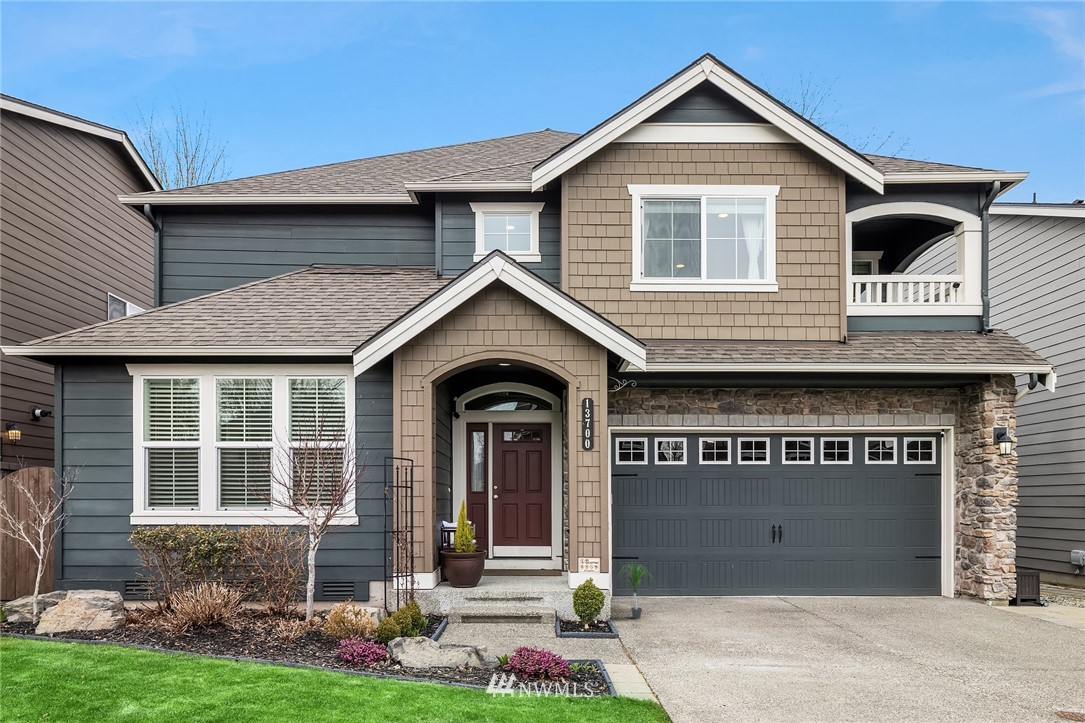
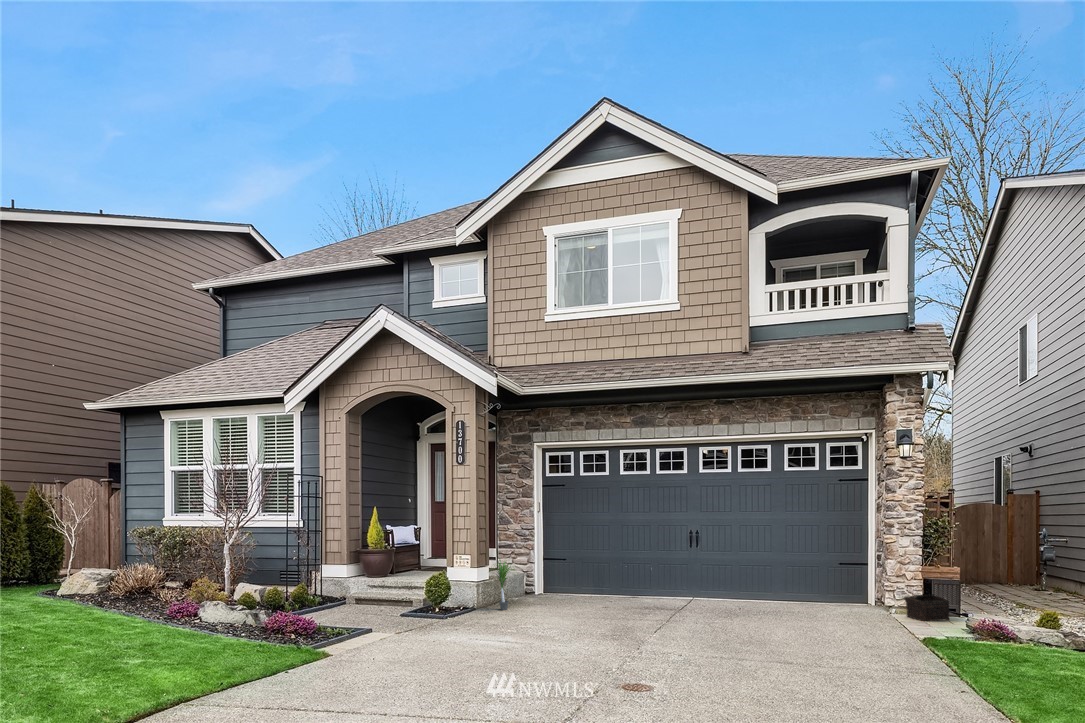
basket: none [989,582,1034,608] -> present [904,594,949,621]

